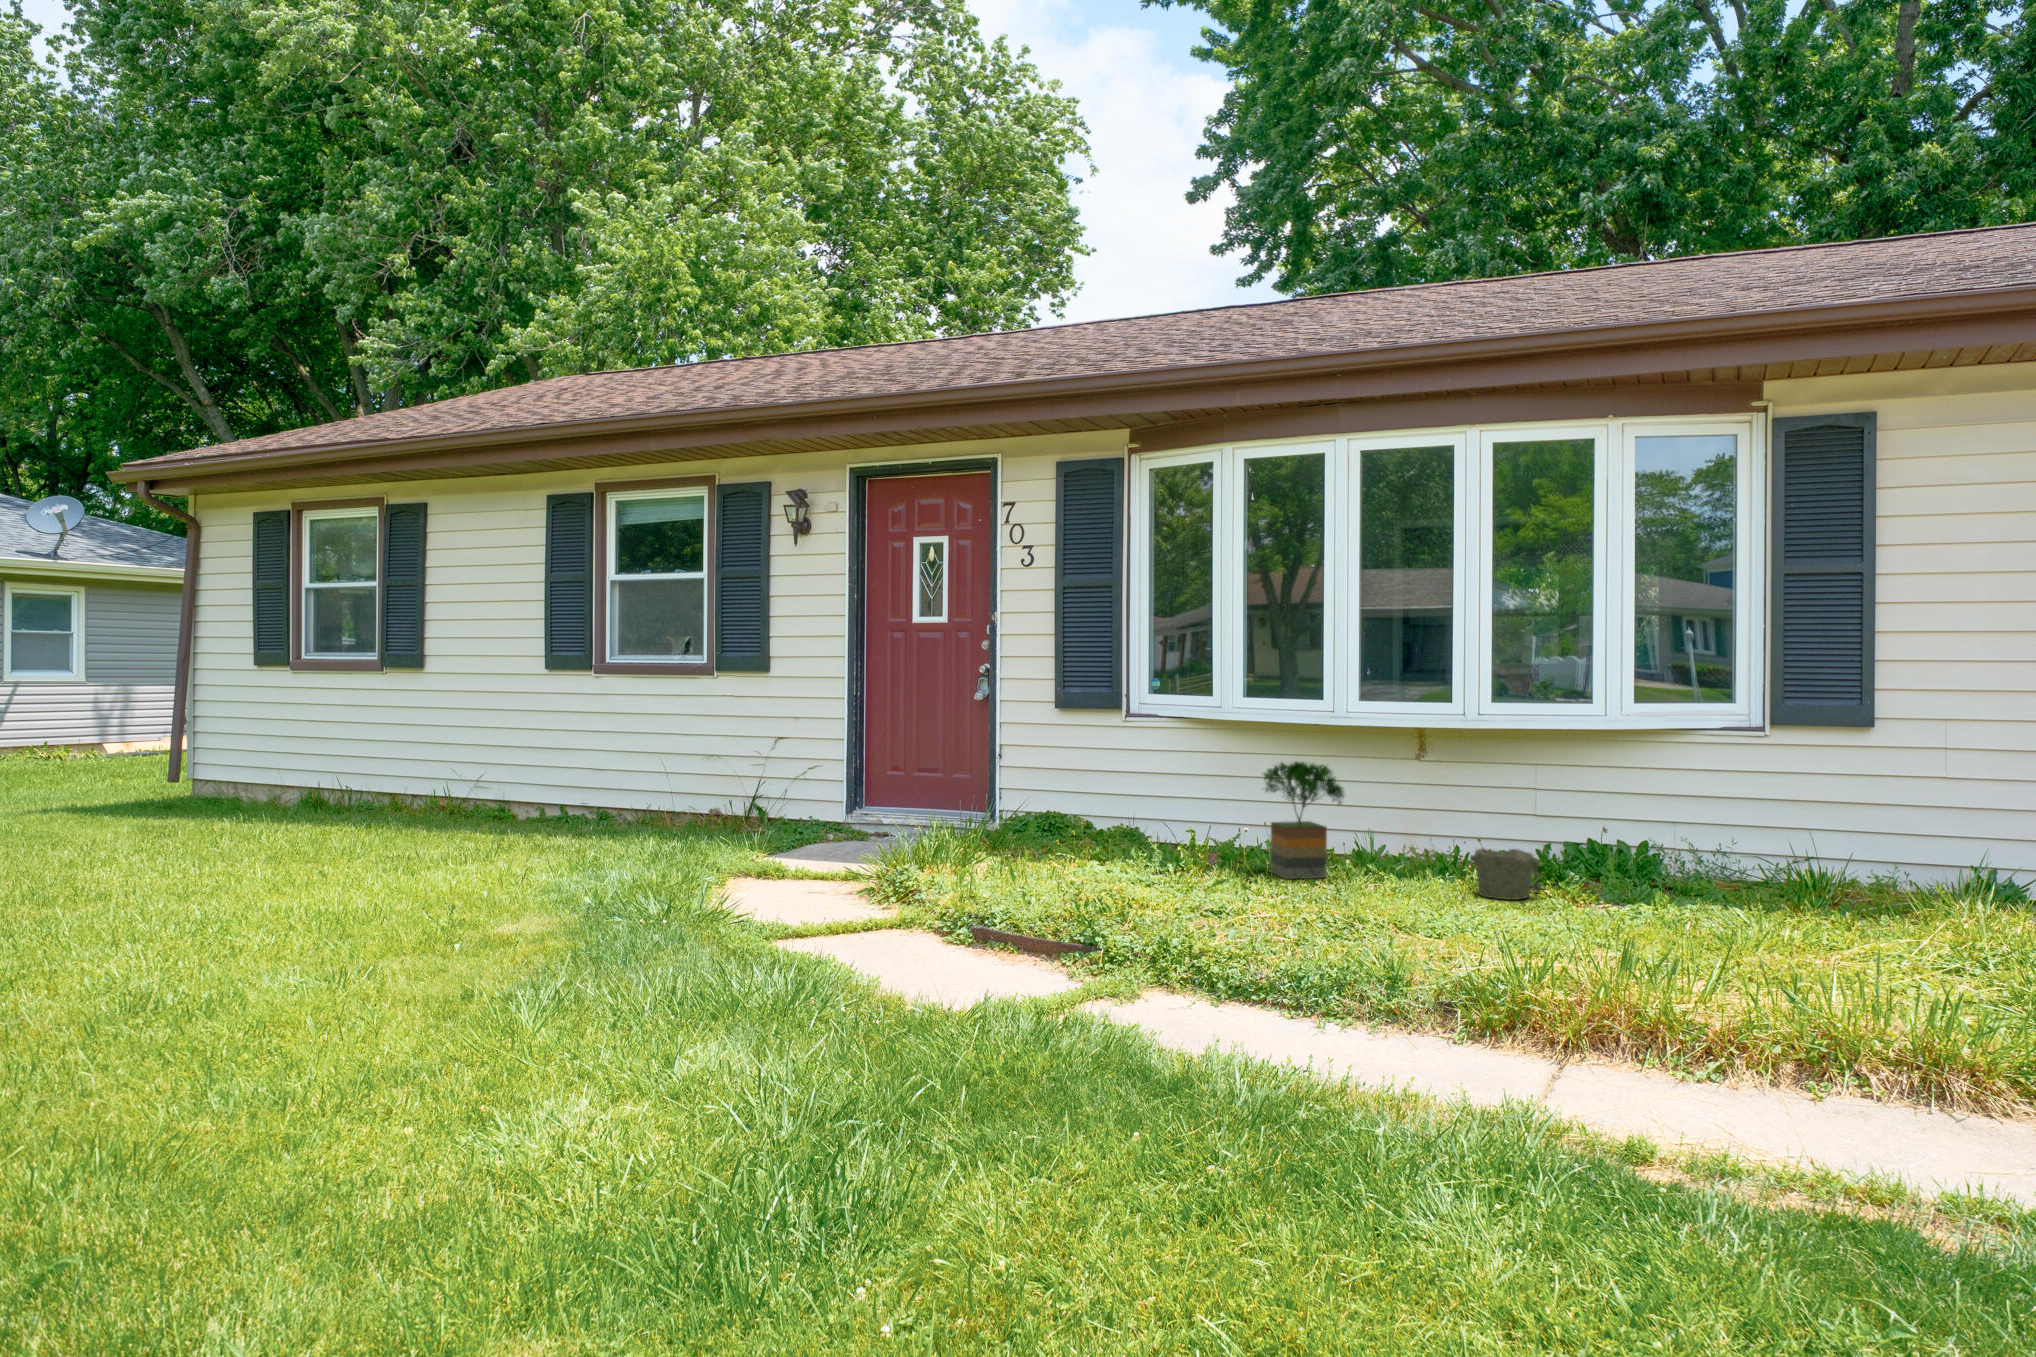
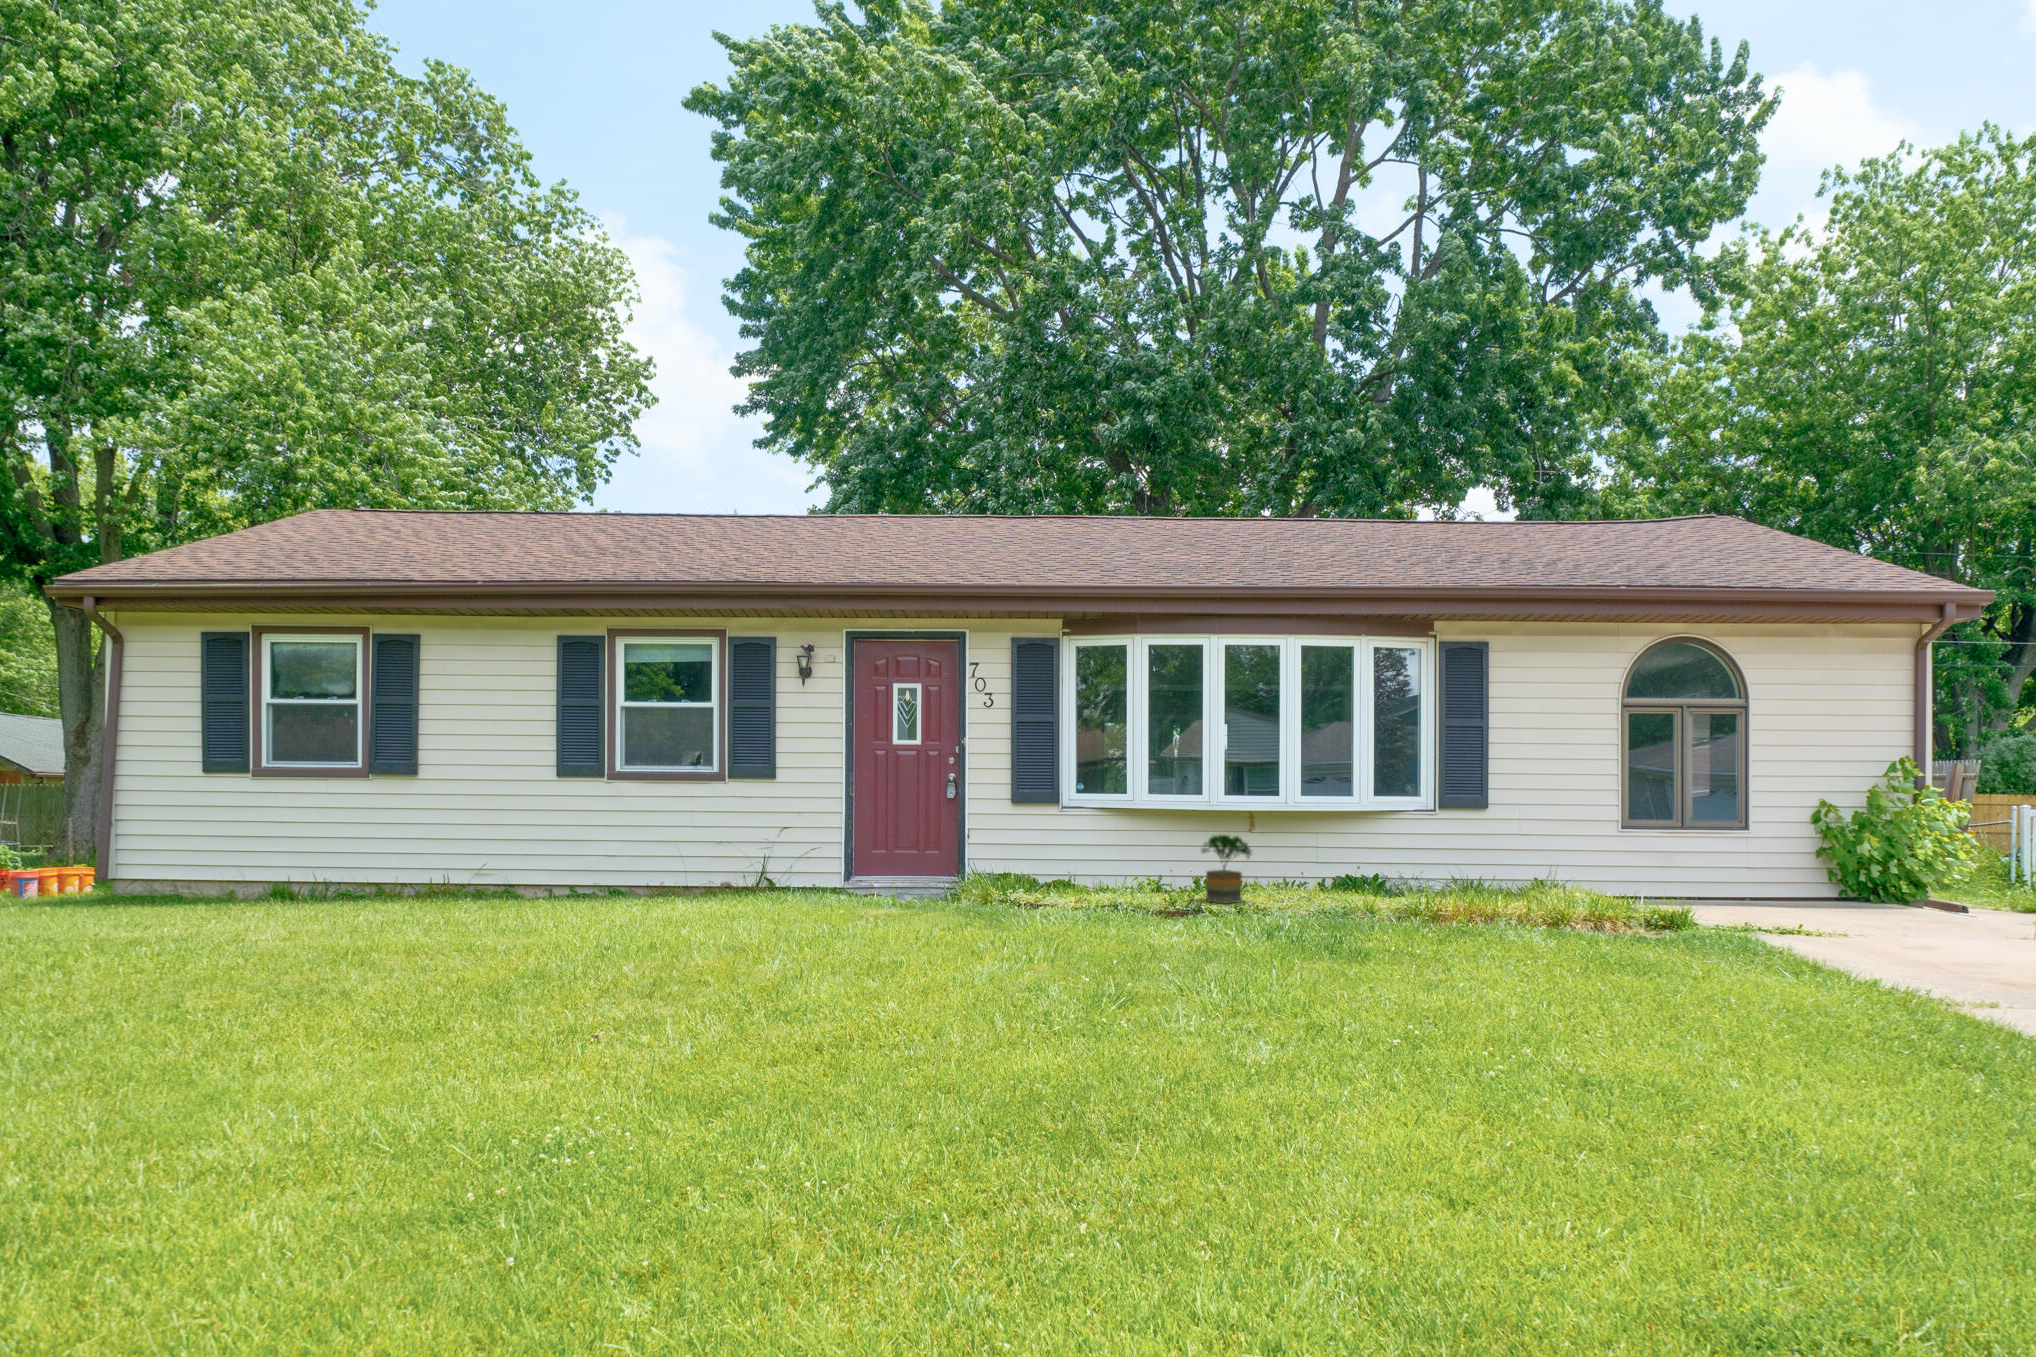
bucket: present [1470,848,1541,900] -> none [1322,879,1359,907]

